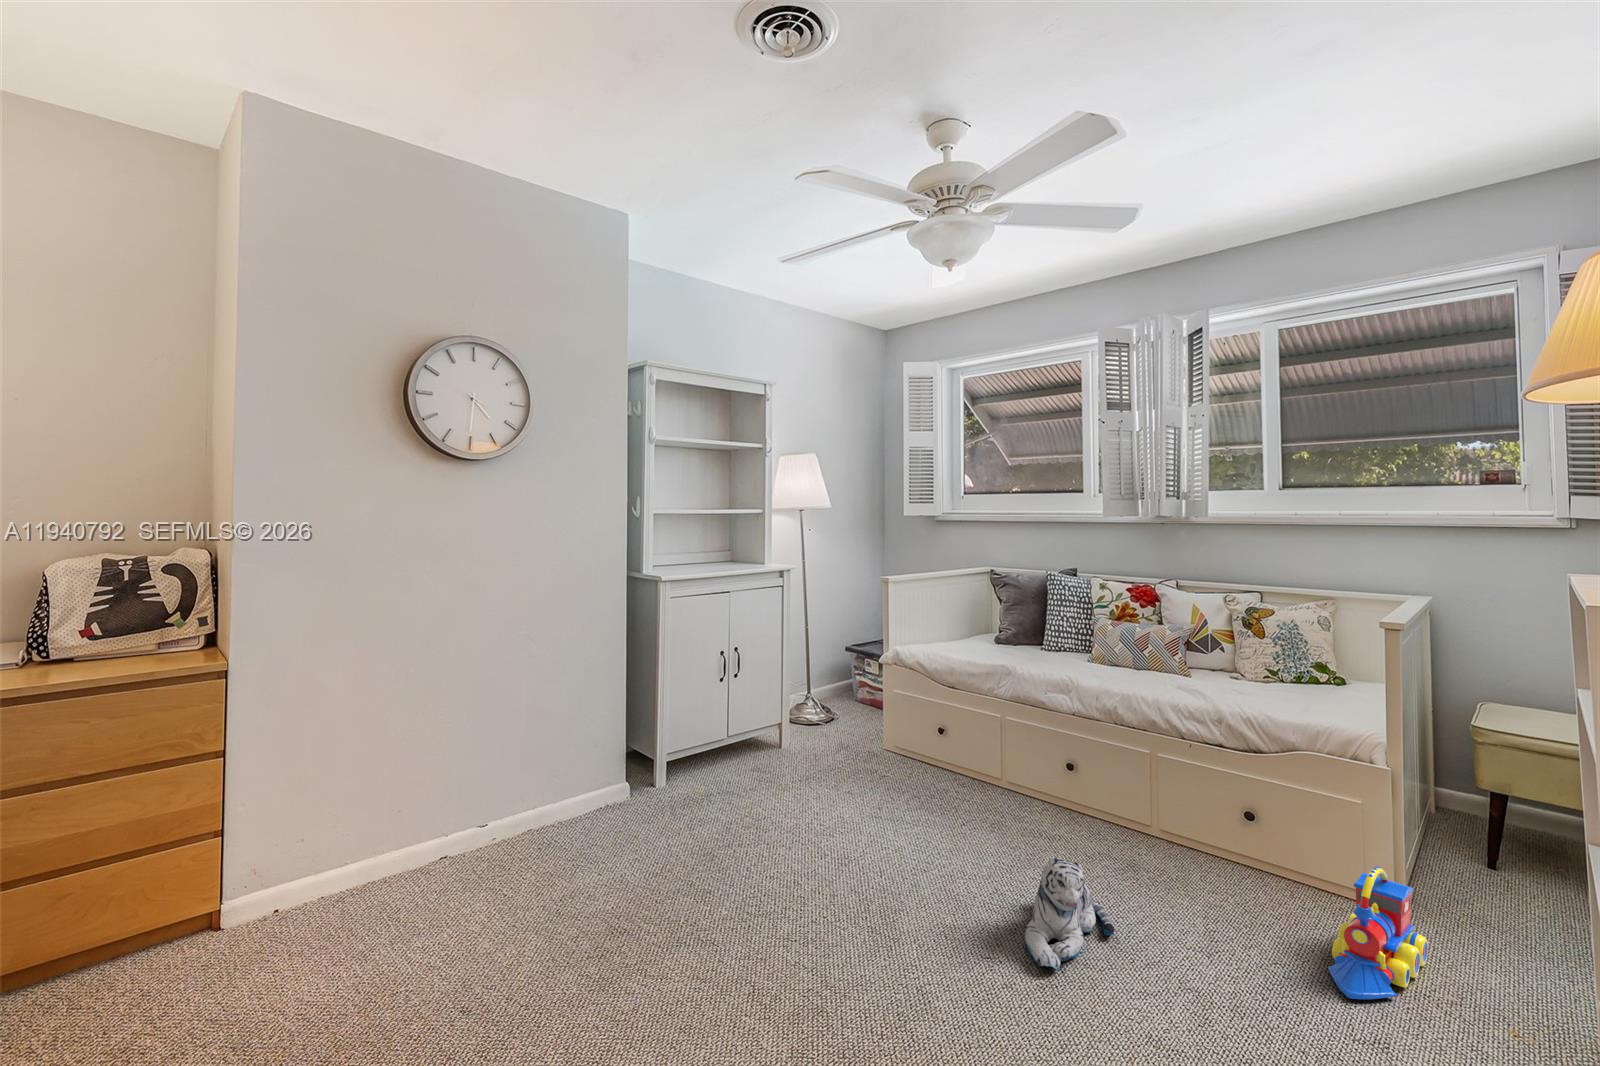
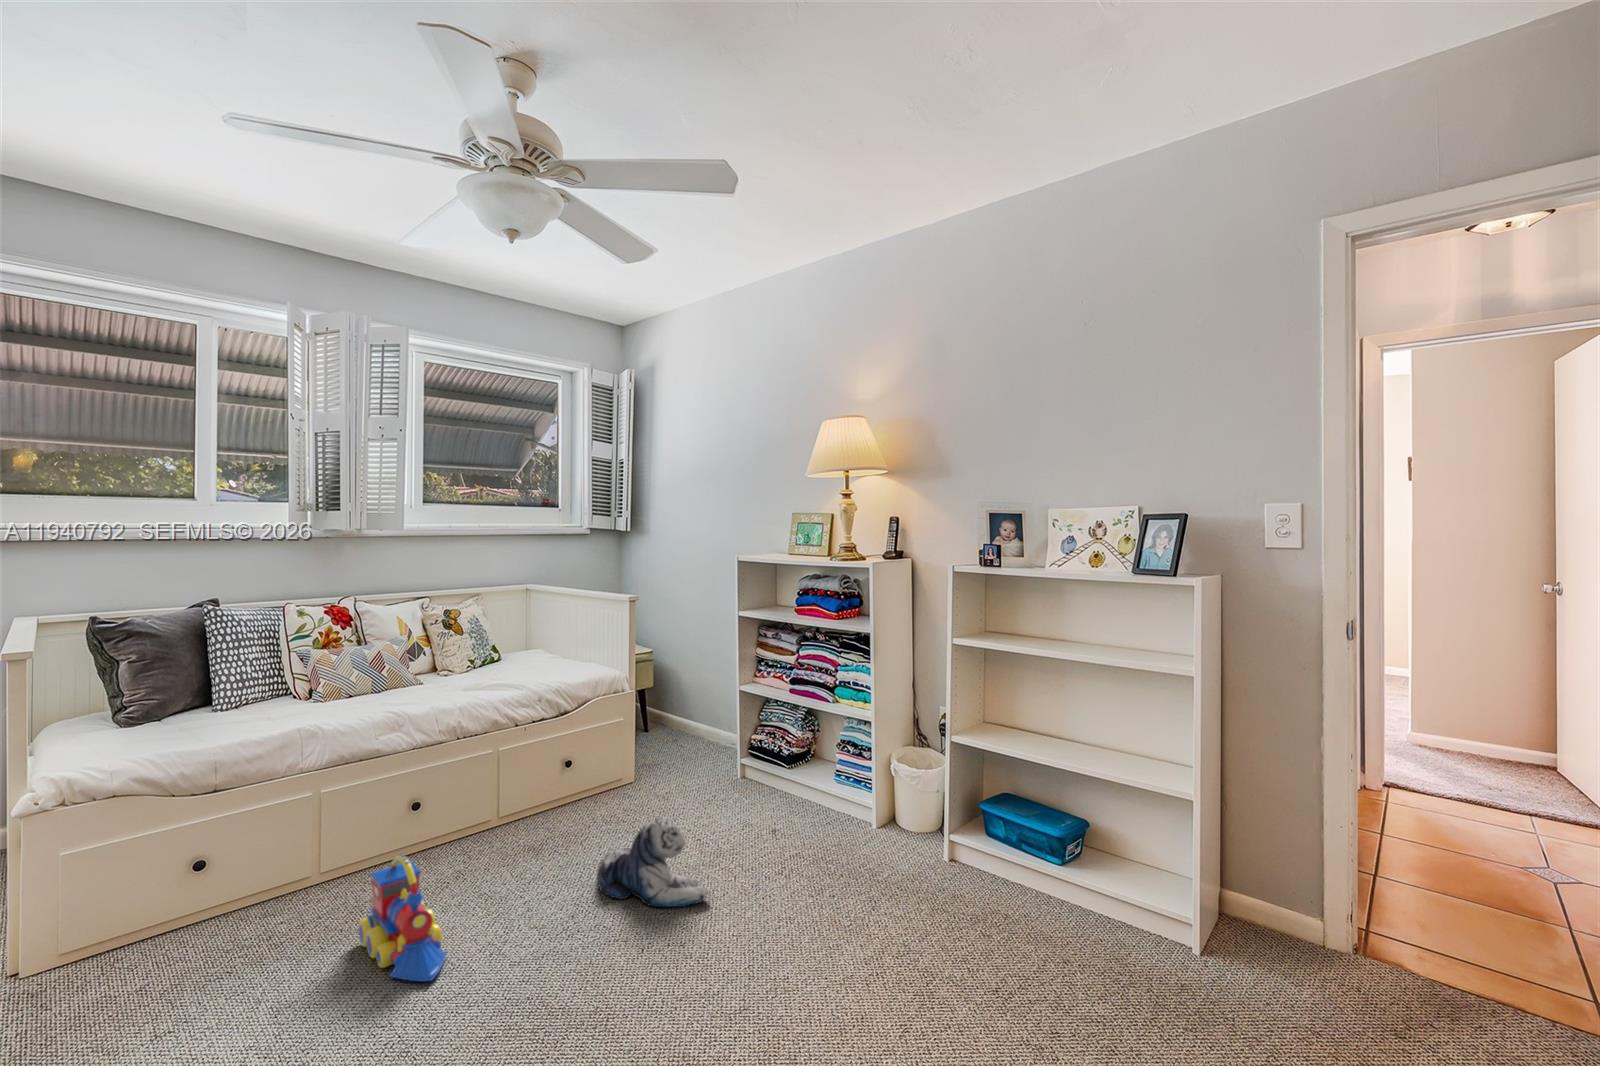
toy train: present [1328,866,1428,999] -> present [358,854,446,981]

